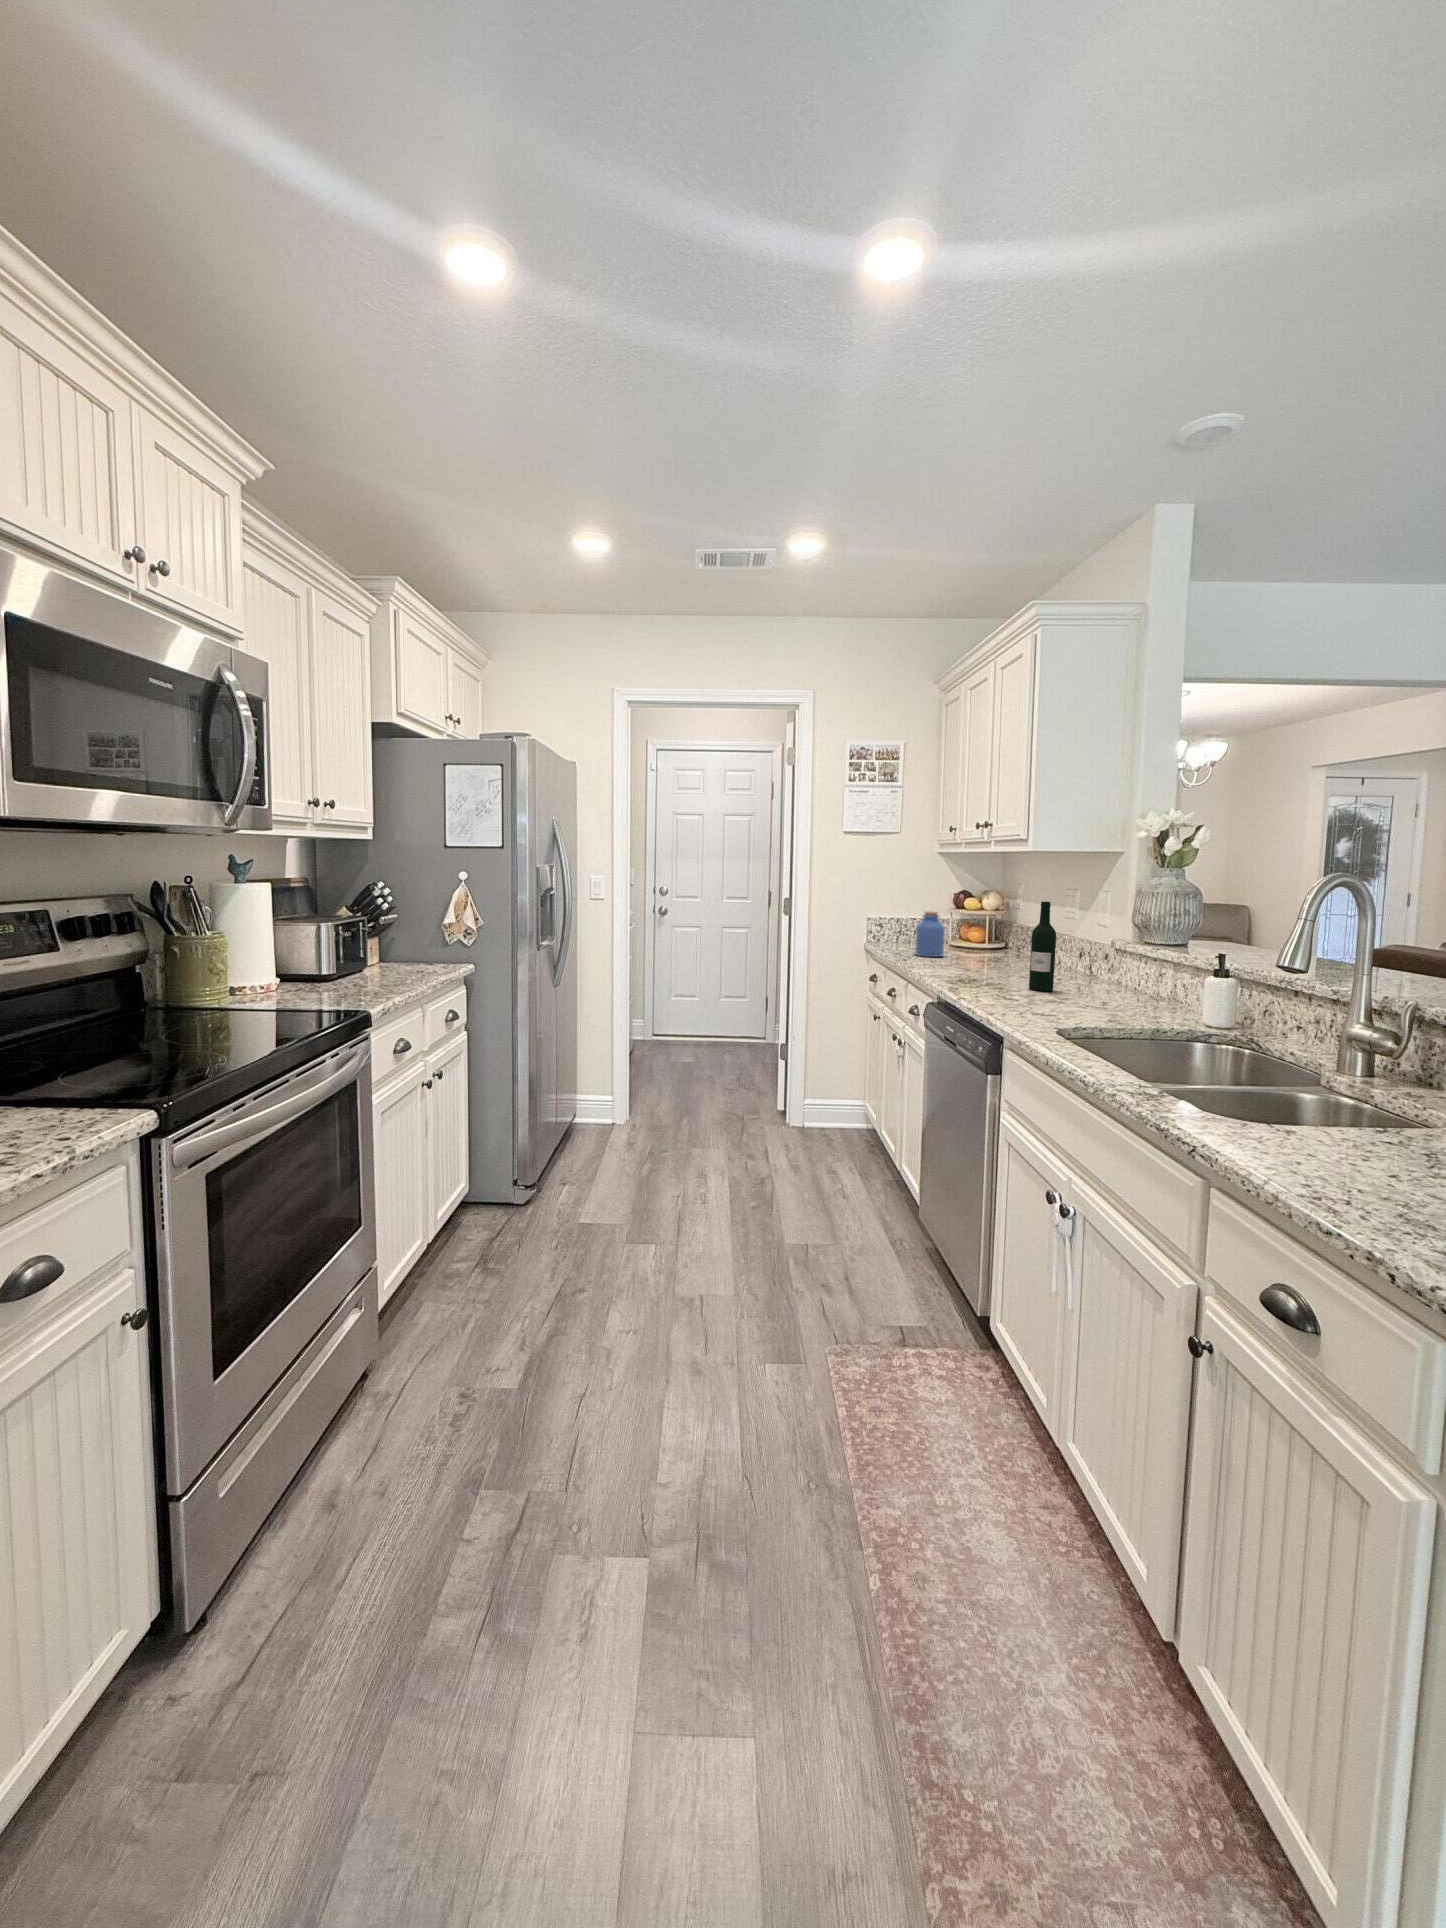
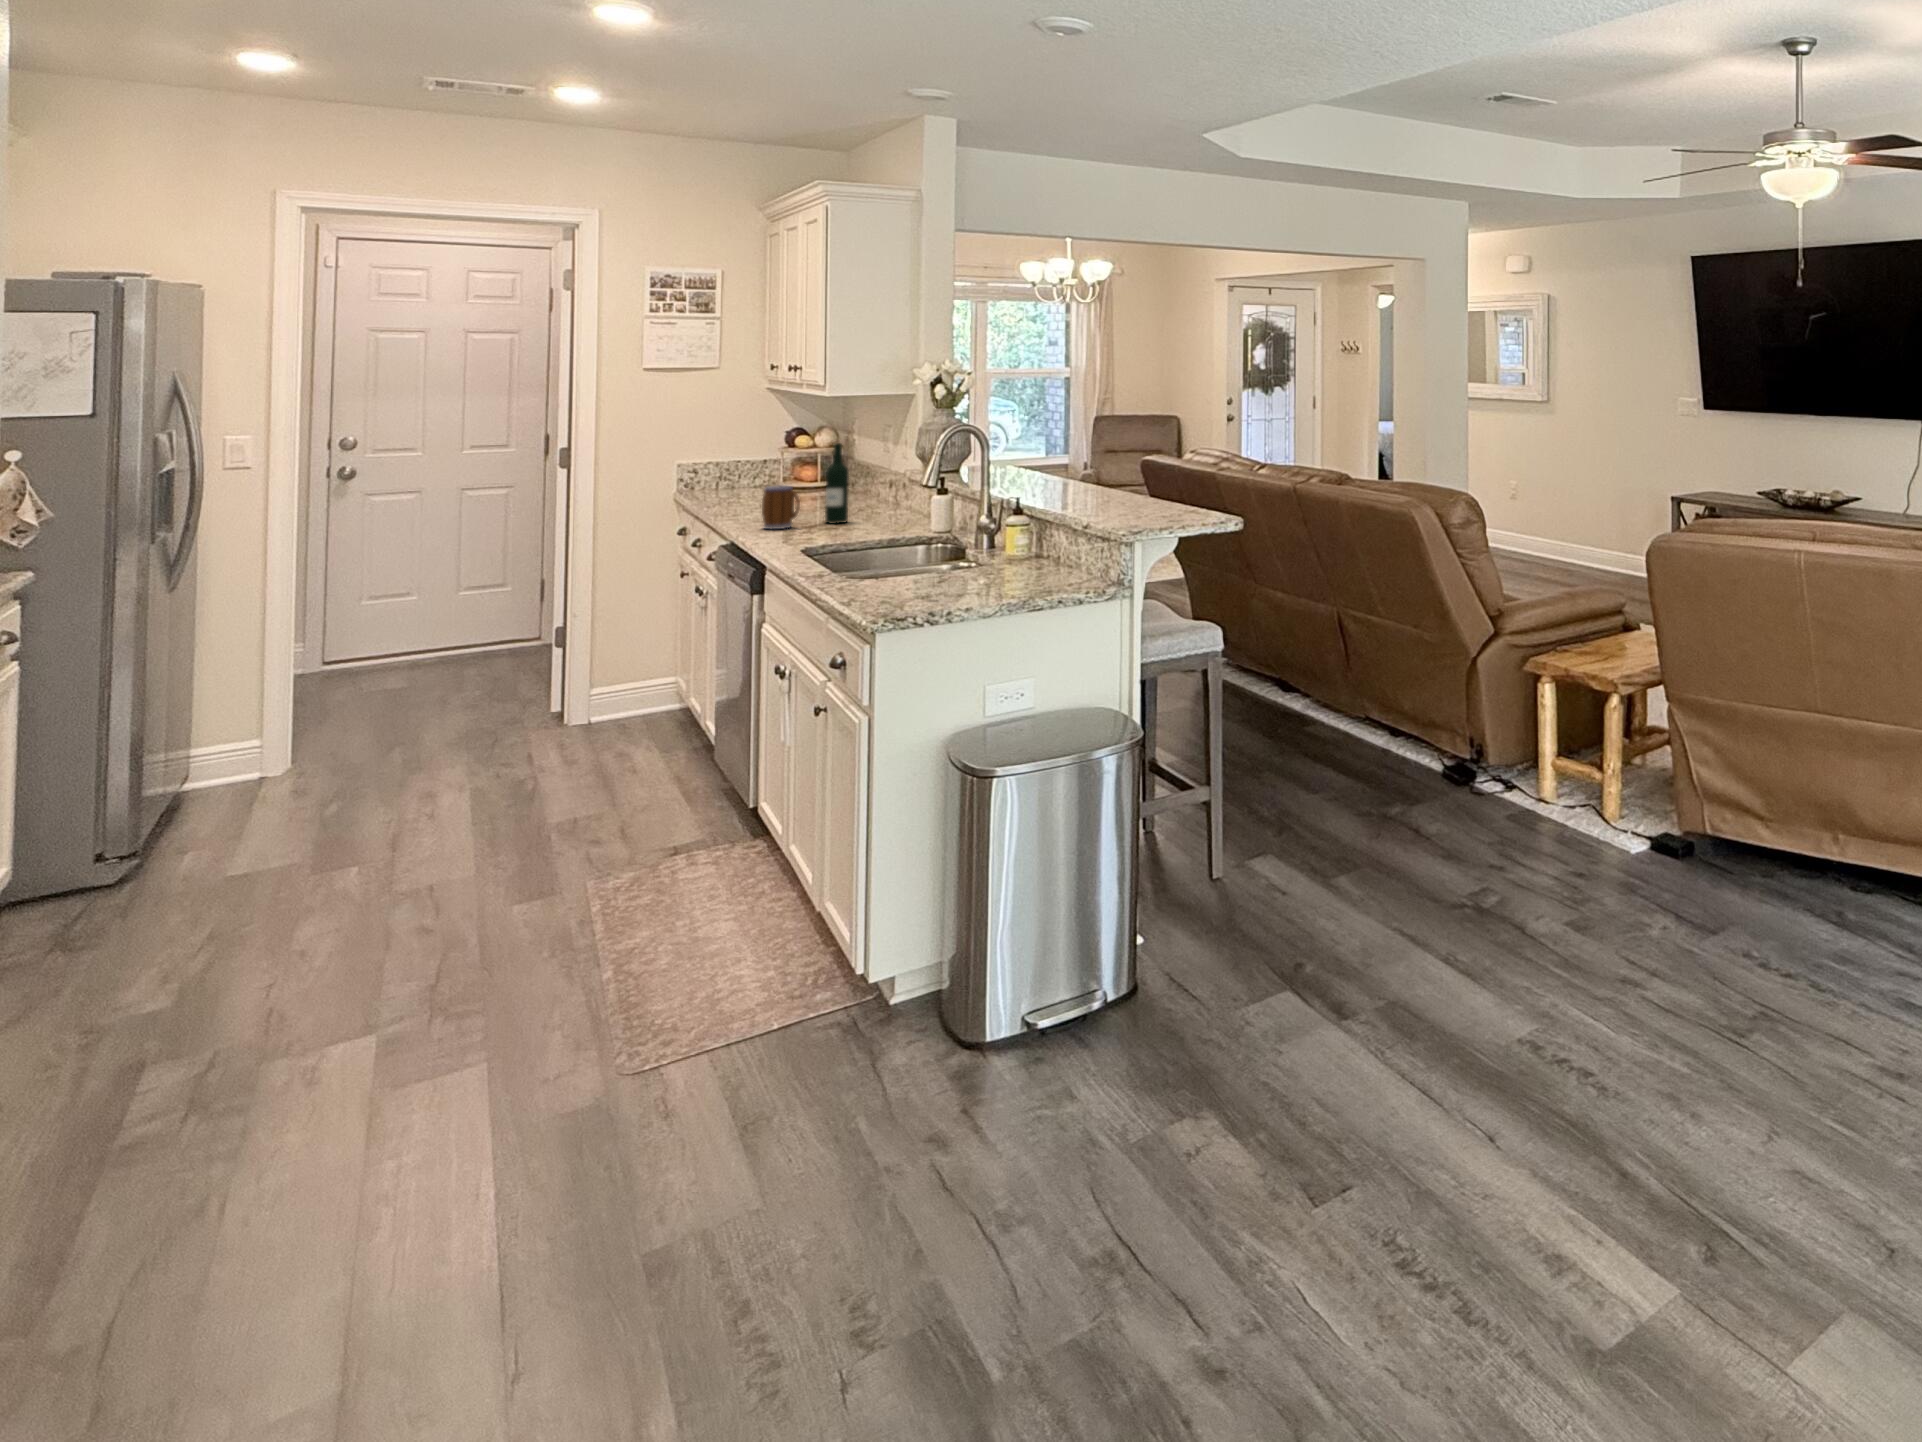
jar: present [915,911,945,957] -> none [733,454,768,503]
mug: none [972,944,1011,992] -> present [762,485,800,529]

